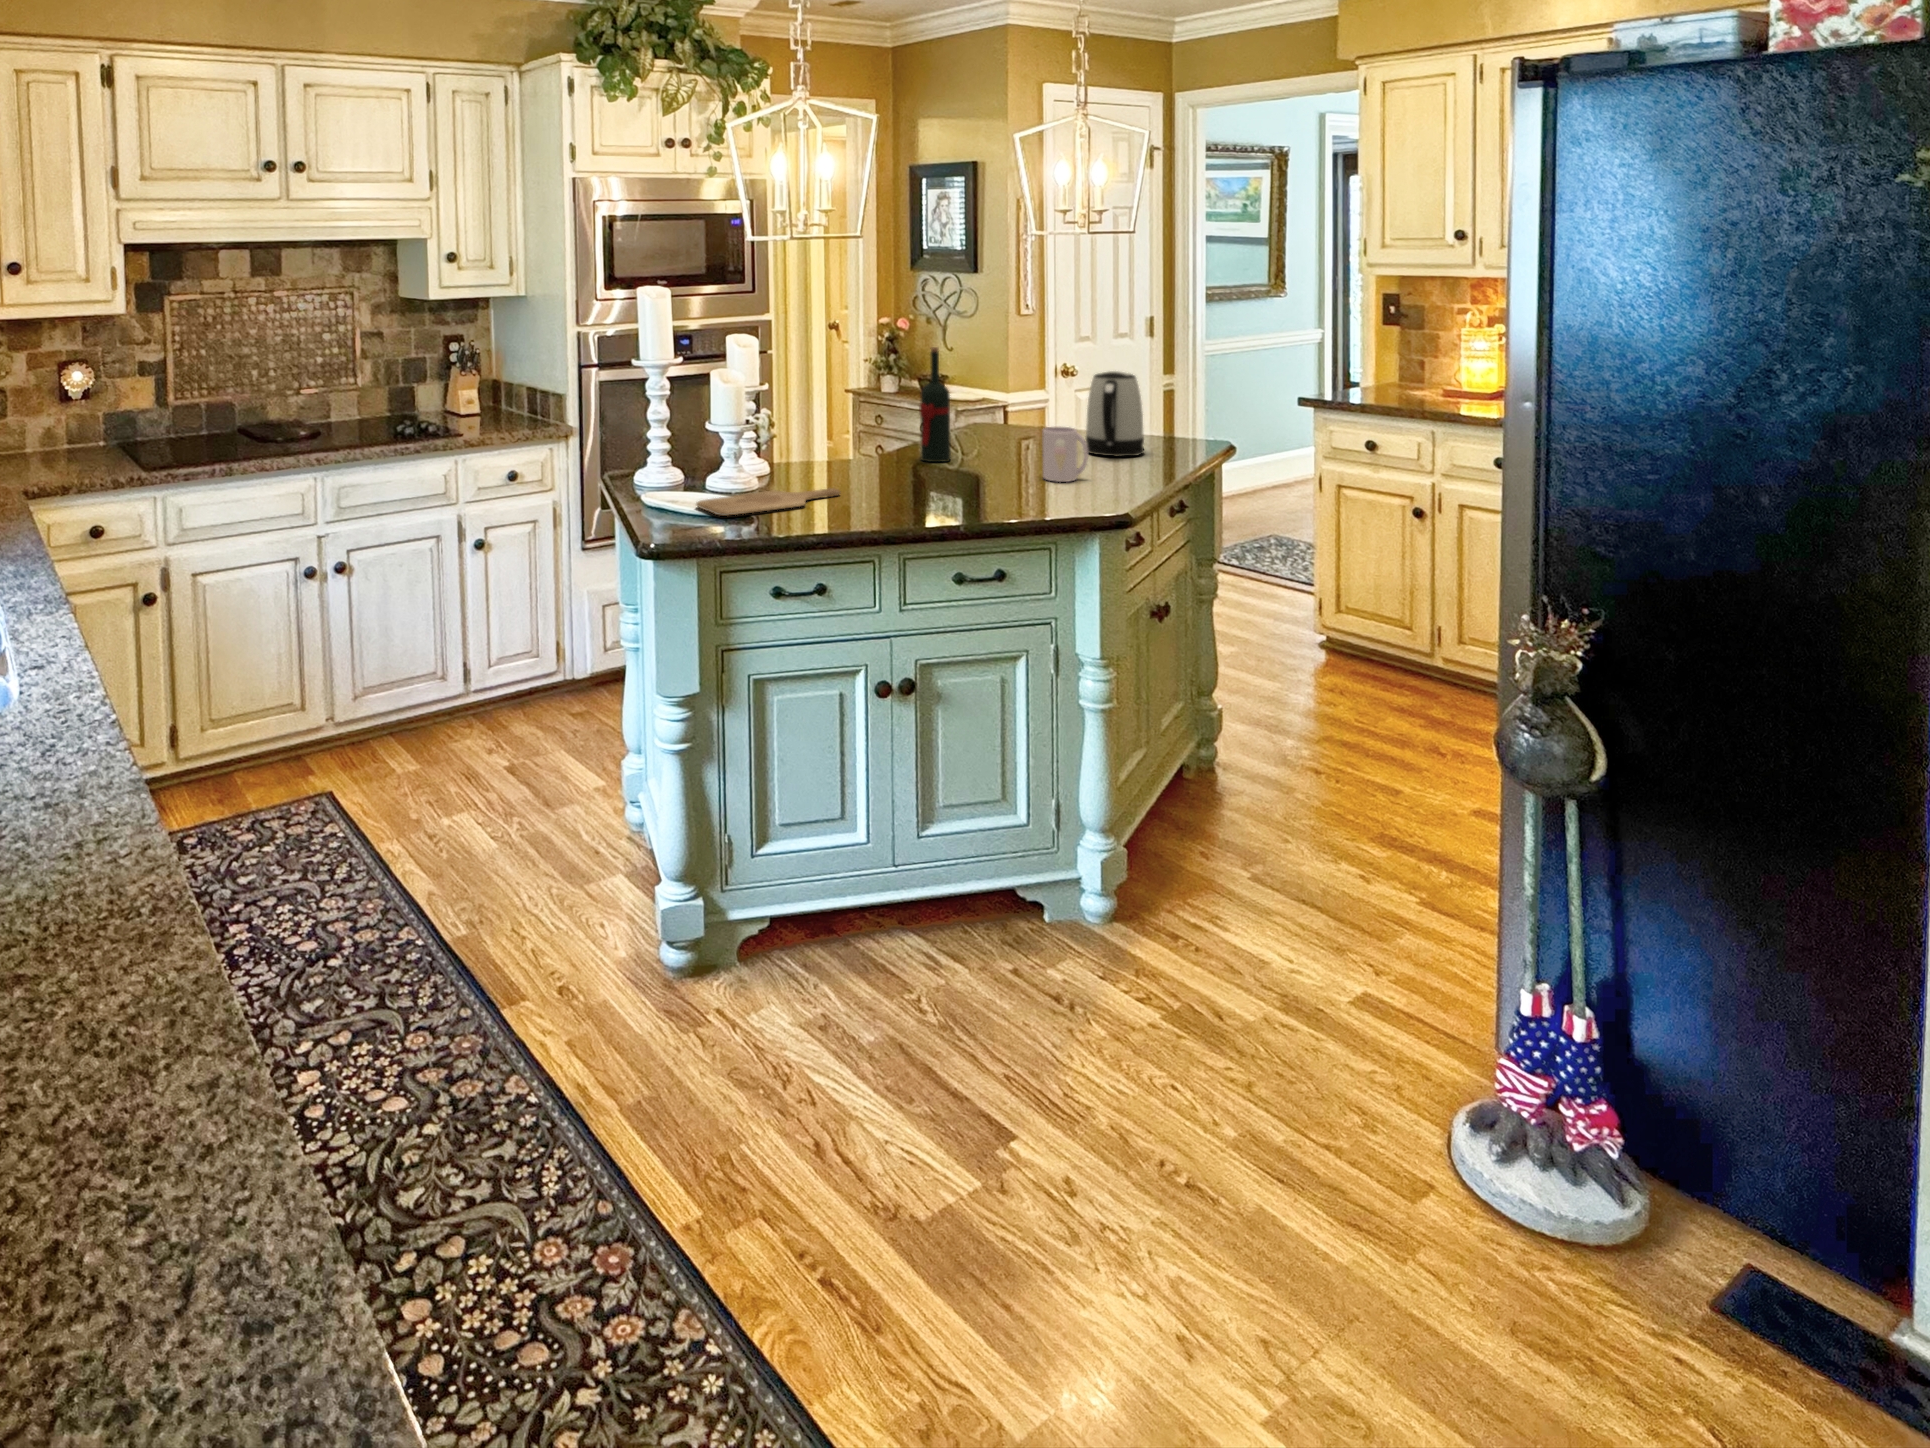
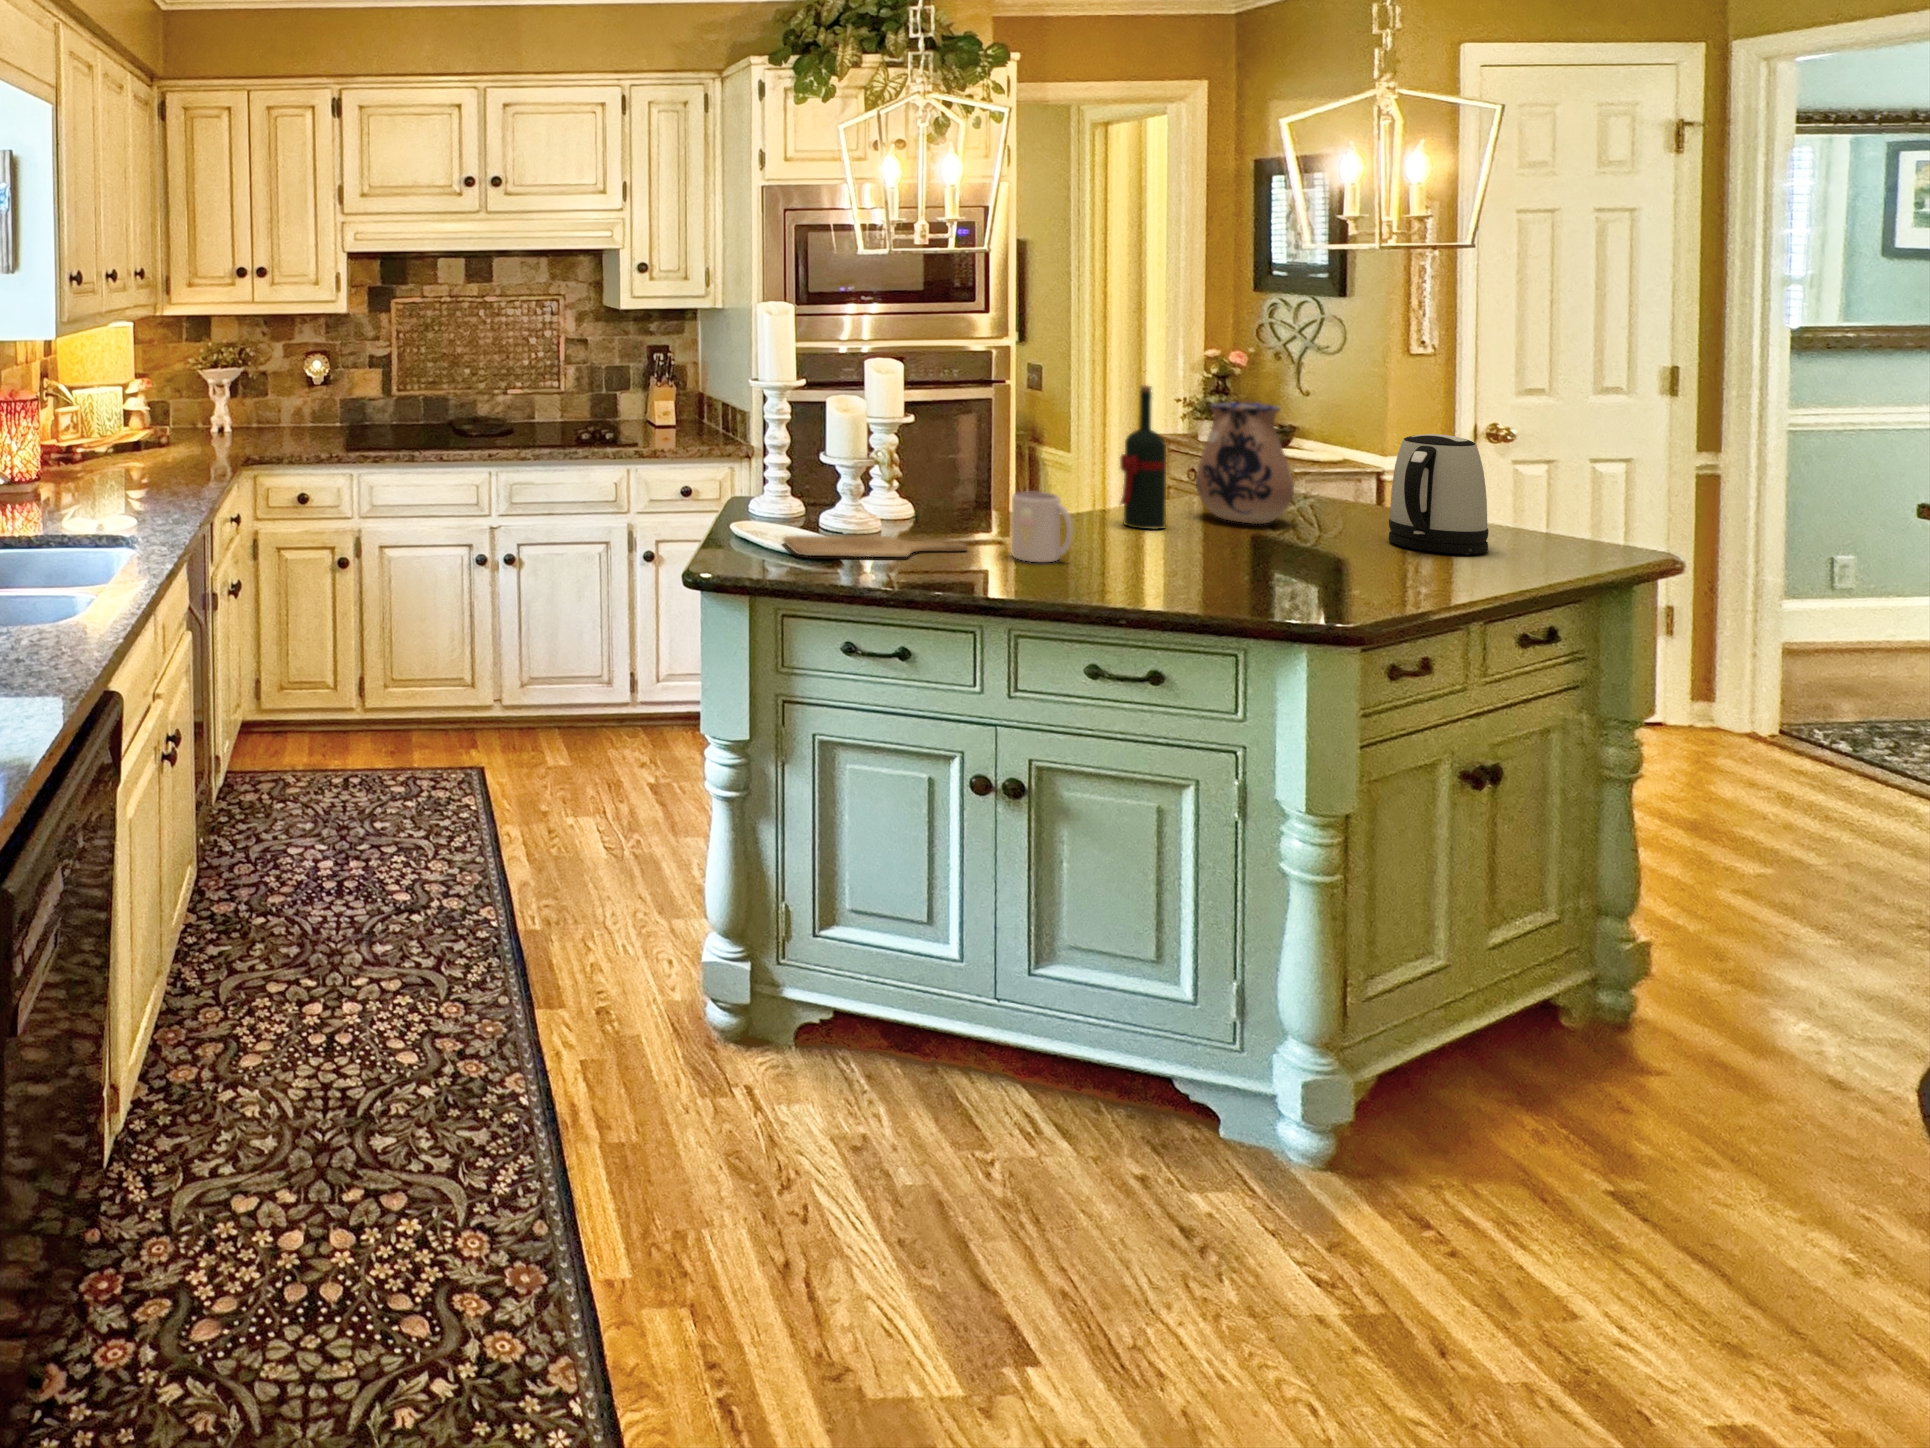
ceramic pitcher: none [959,356,1023,450] -> present [1196,402,1294,524]
mug: present [1043,426,1088,482] -> present [1012,492,1073,562]

